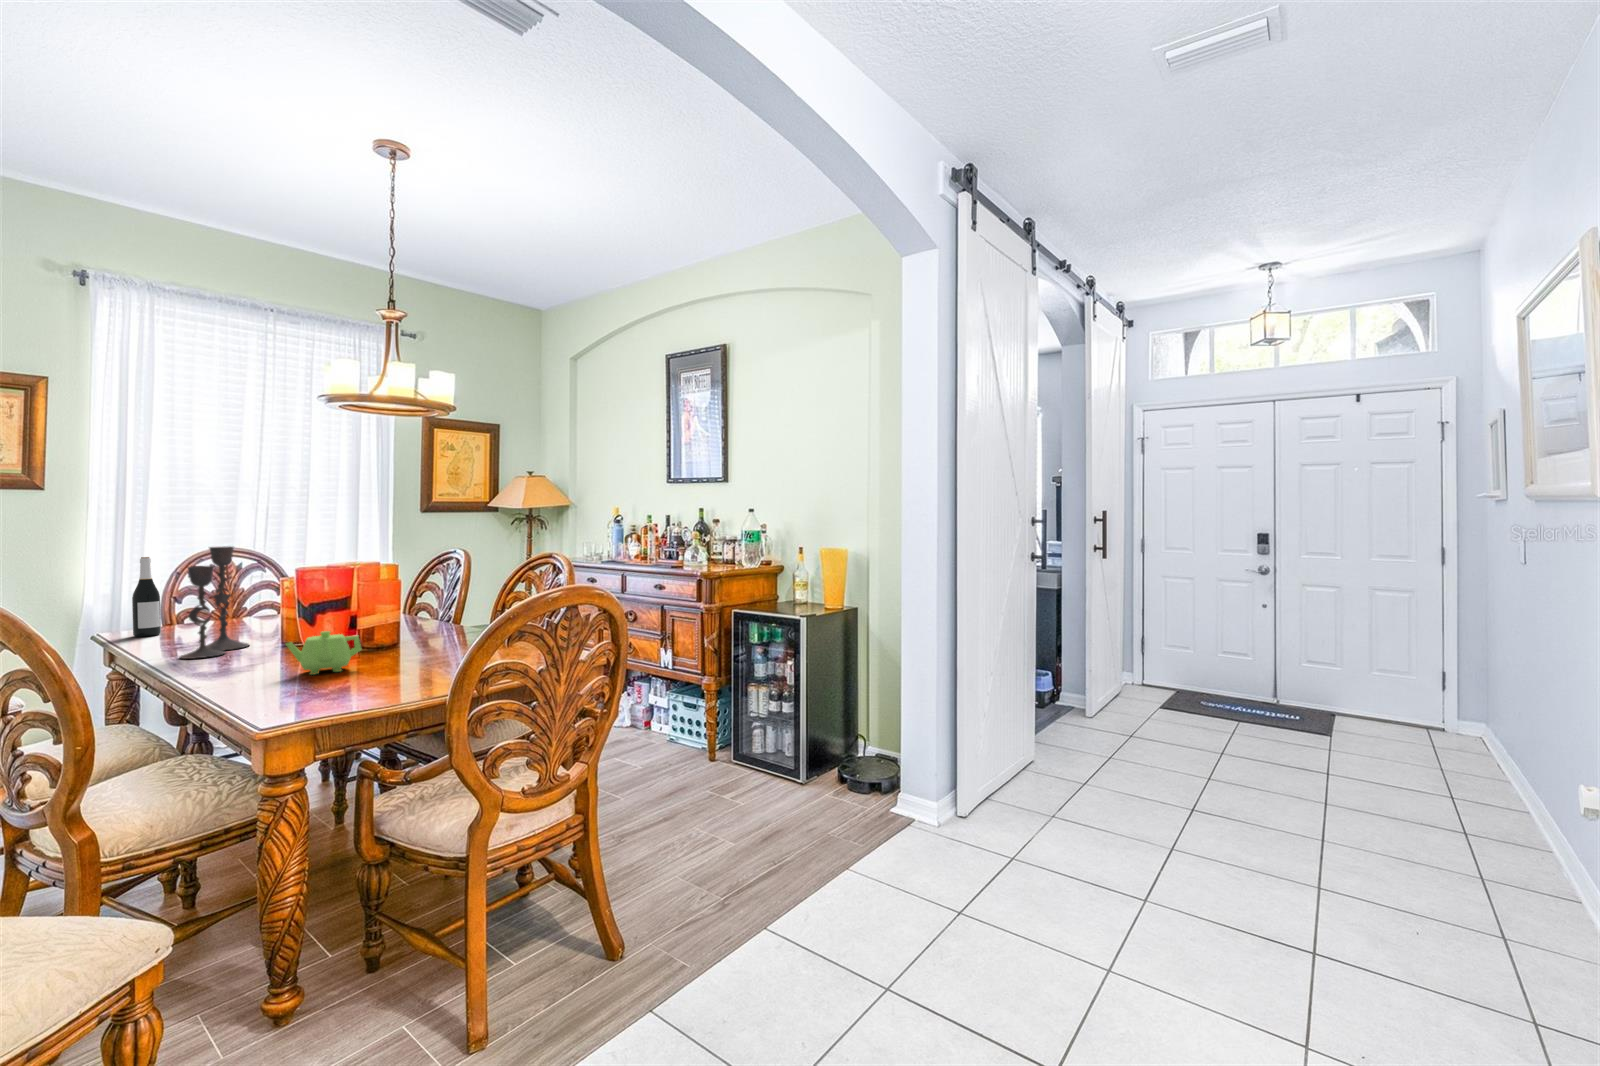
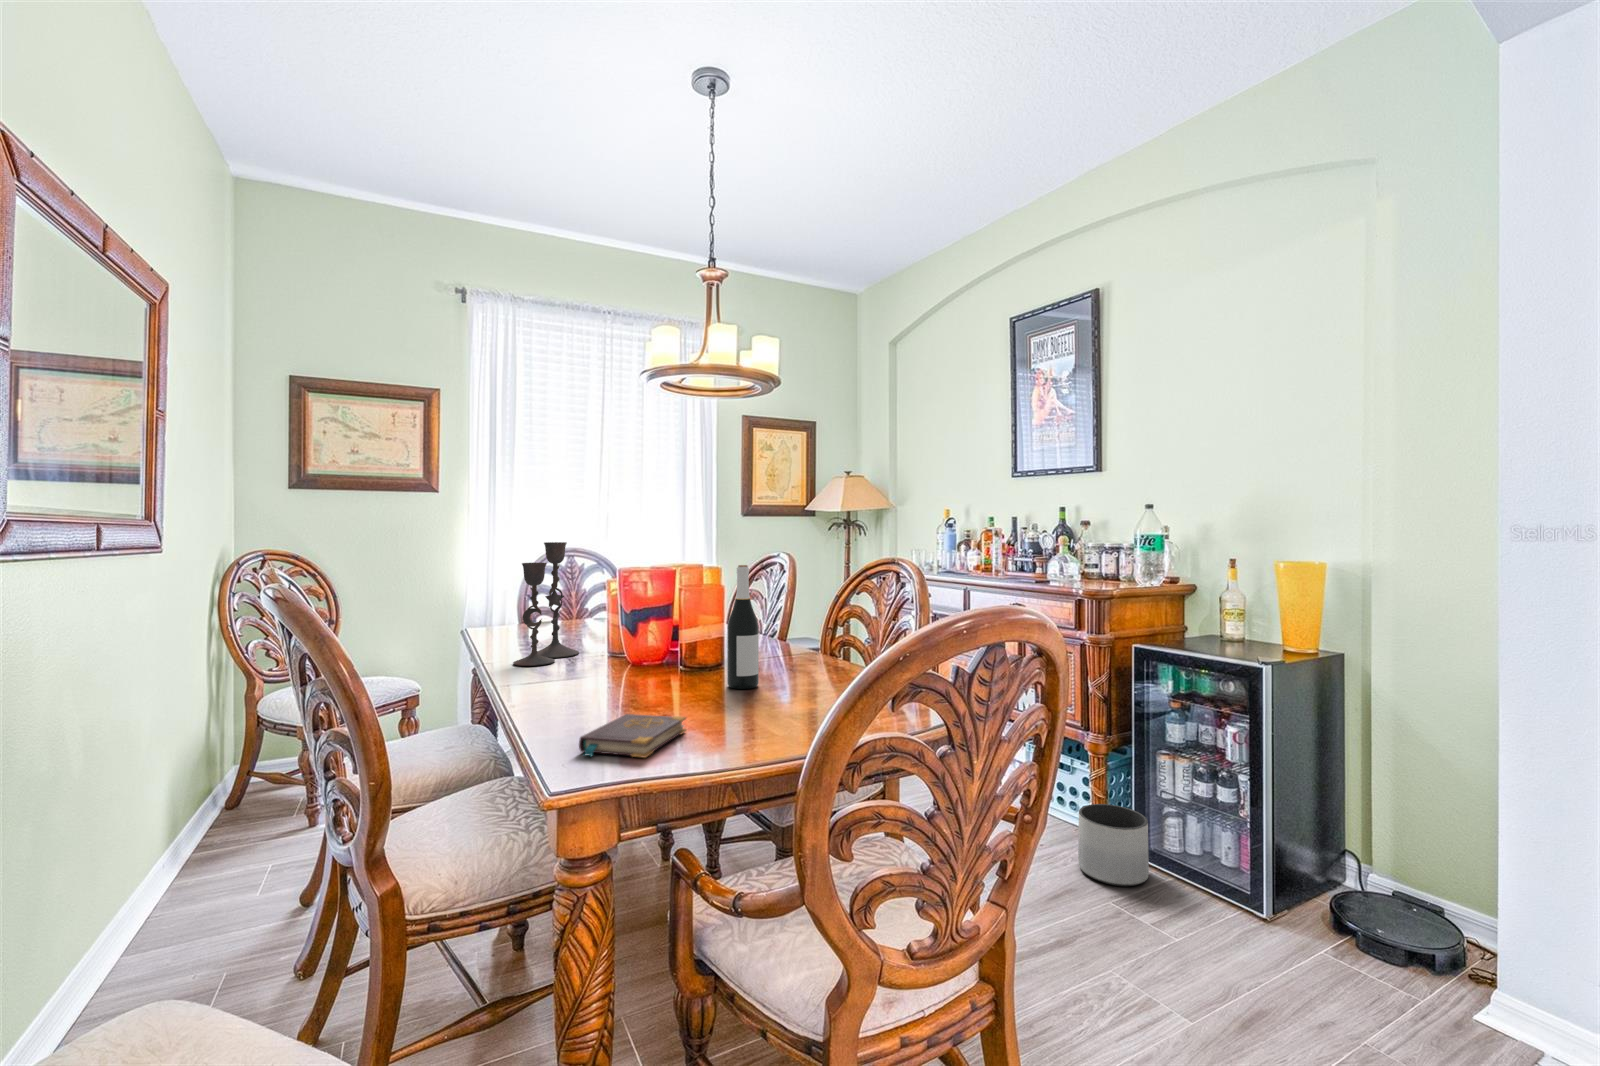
wine bottle: present [132,557,161,637] -> present [727,565,759,689]
teapot: present [286,631,361,675] -> none [604,647,684,702]
book: none [272,677,365,708] -> present [579,714,686,758]
planter: none [697,726,742,780] -> present [1078,804,1149,886]

